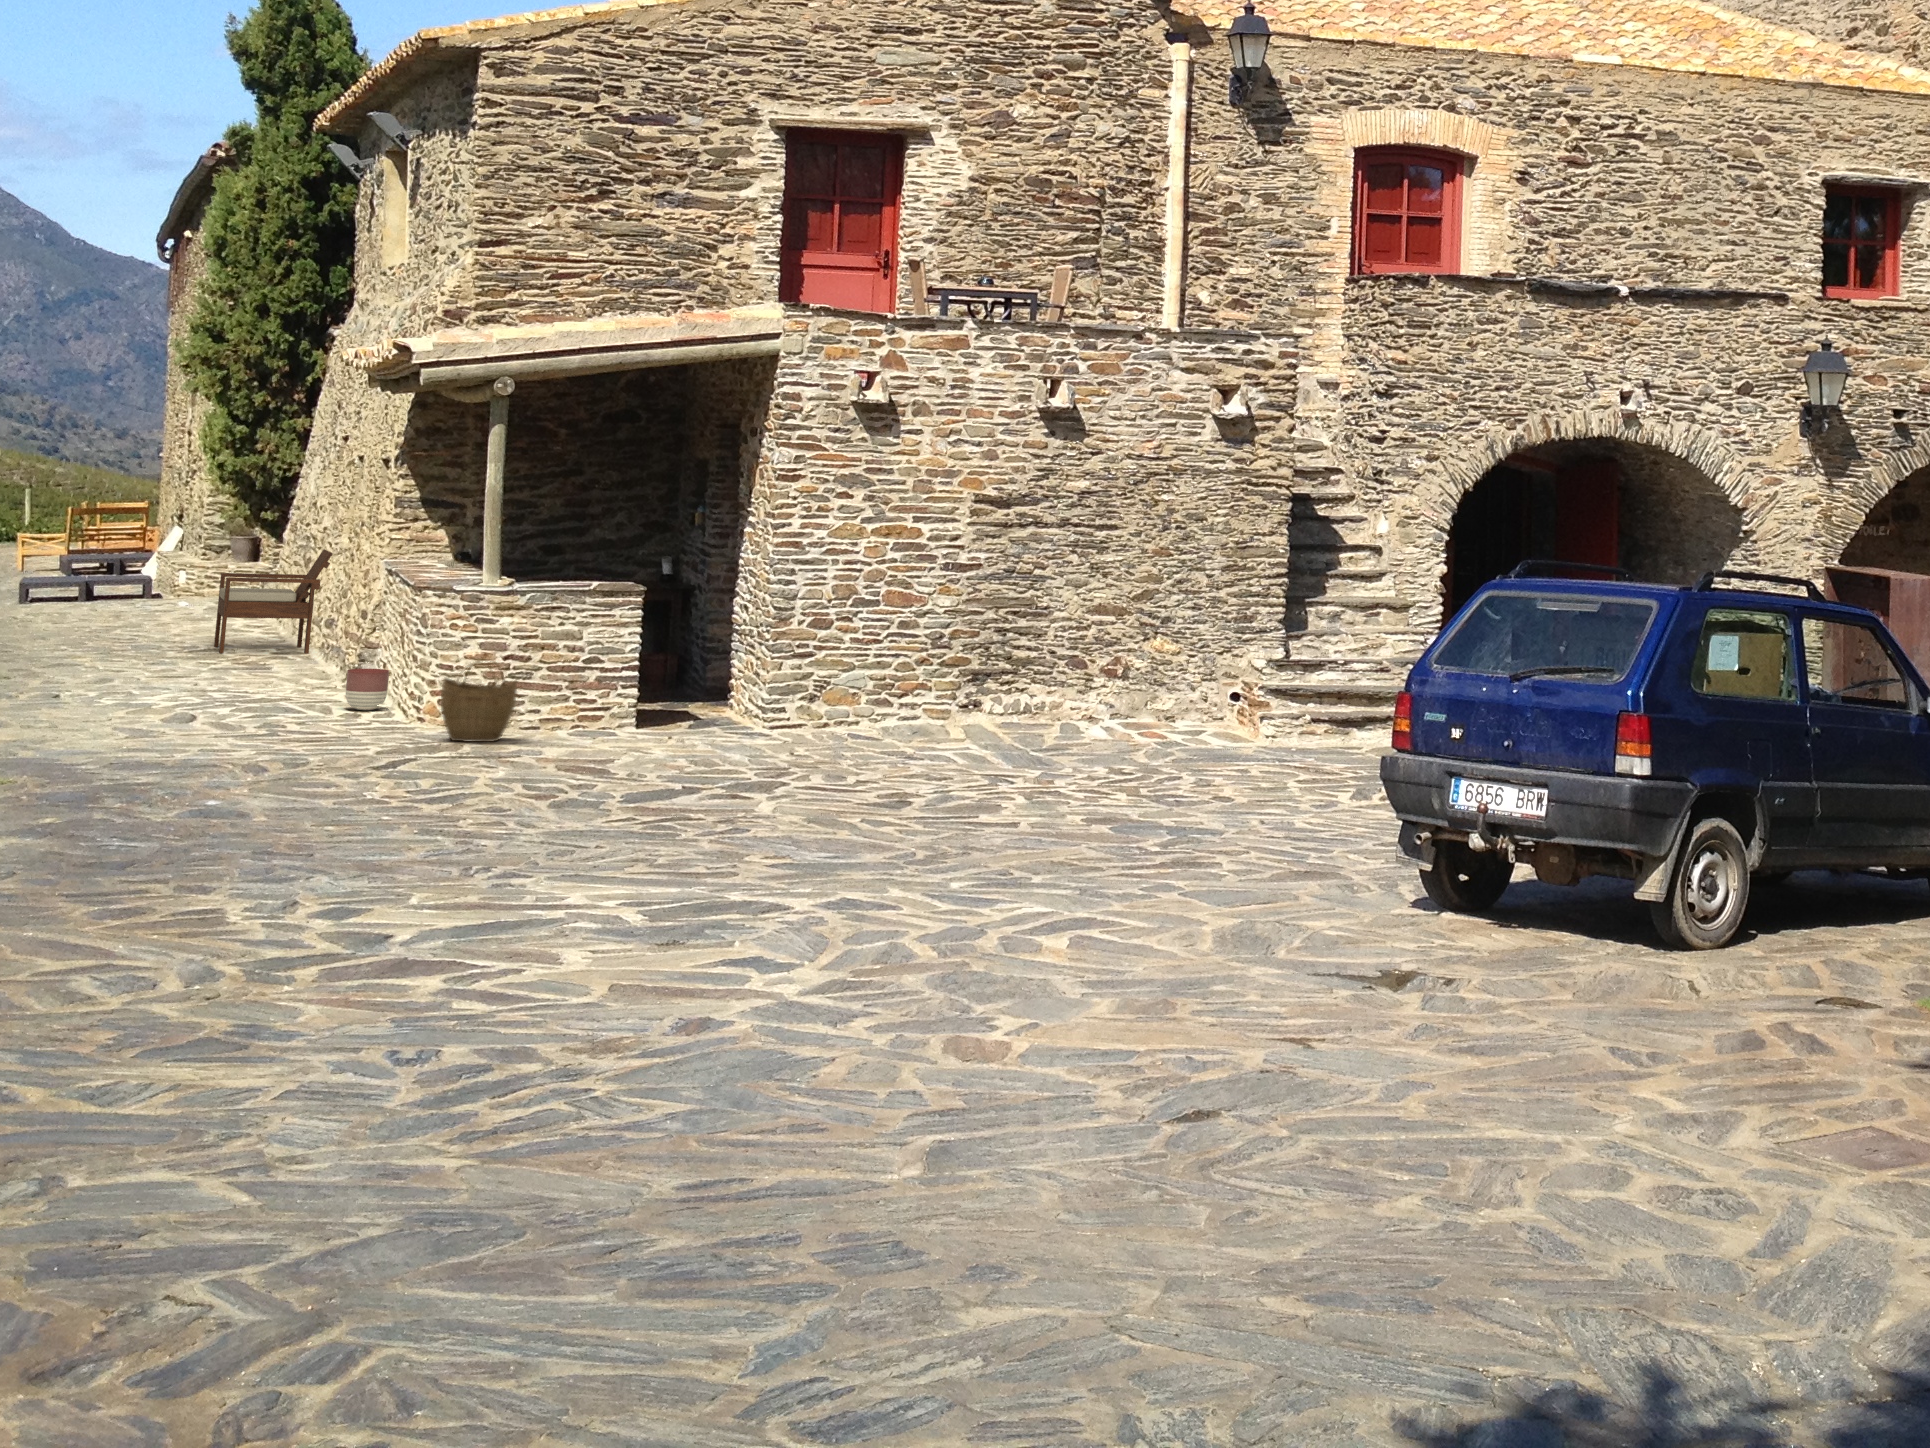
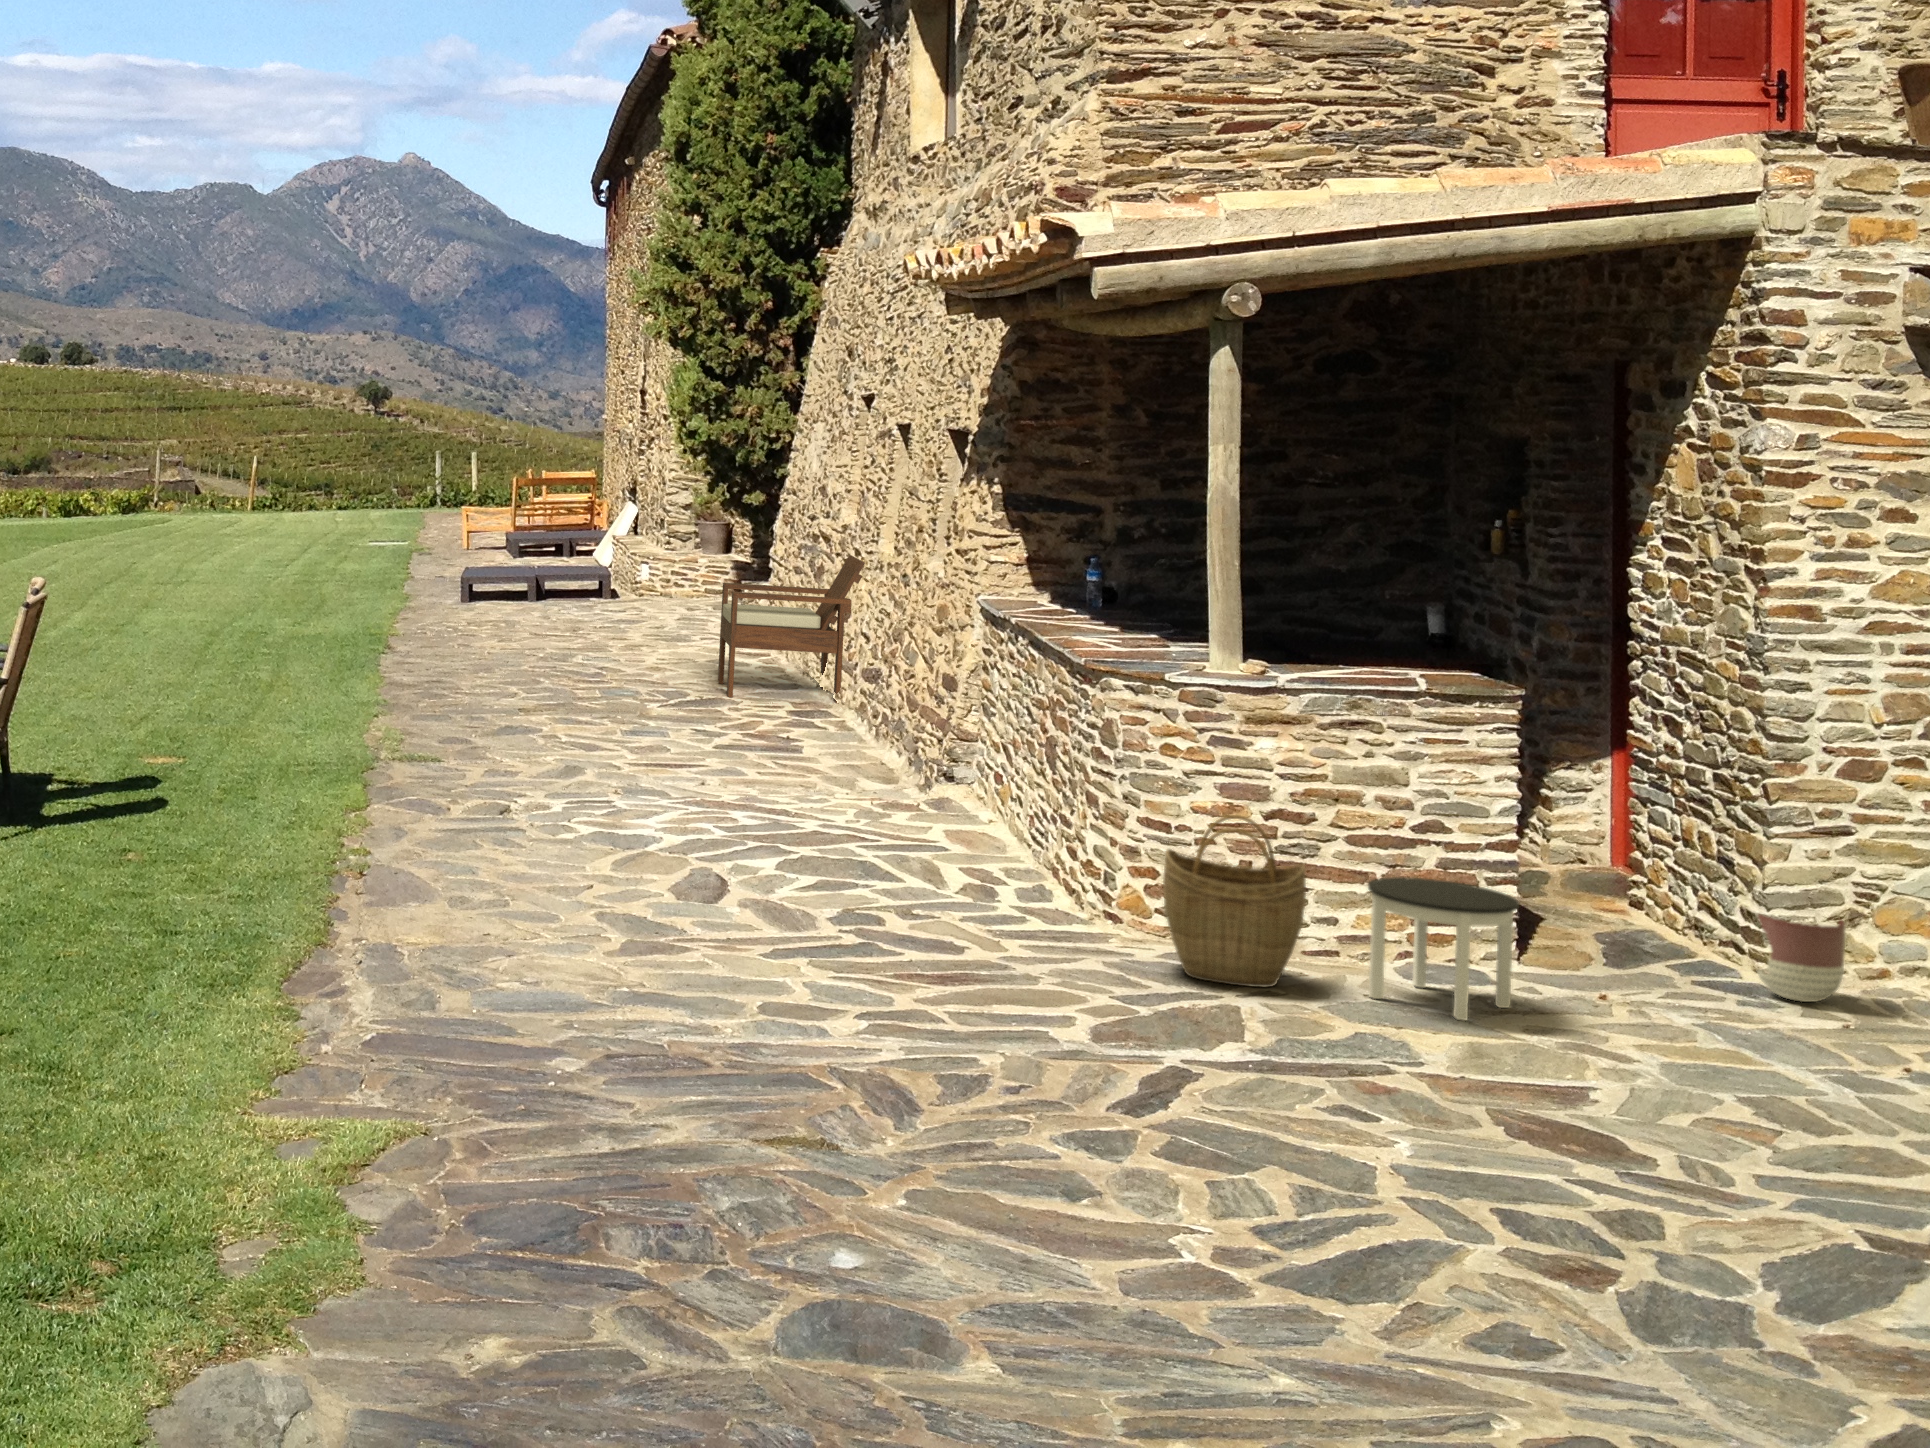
planter: present [346,669,389,710] -> present [1758,914,1846,1002]
round table: none [545,684,622,746] -> present [1368,877,1519,1020]

